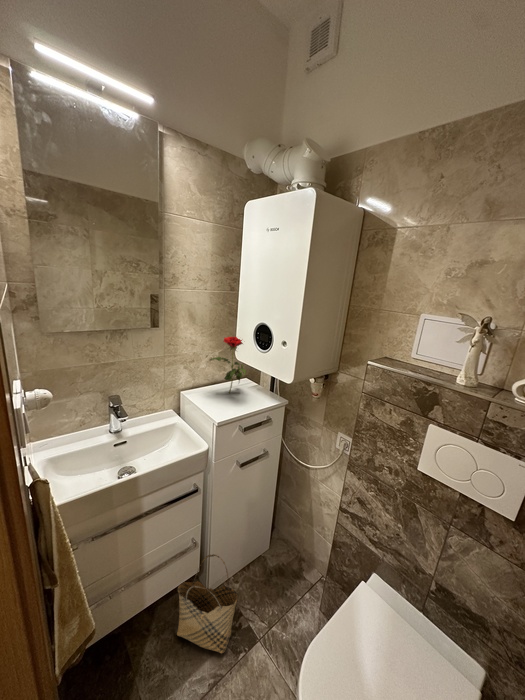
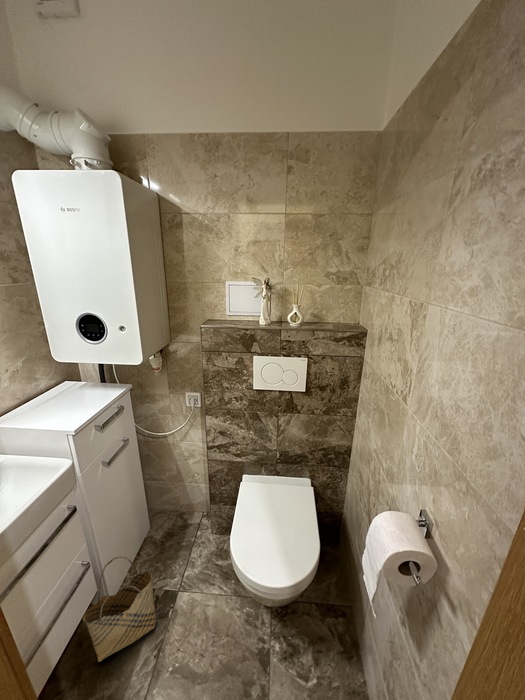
flower: present [210,337,246,393] -> none [18,336,78,402]

